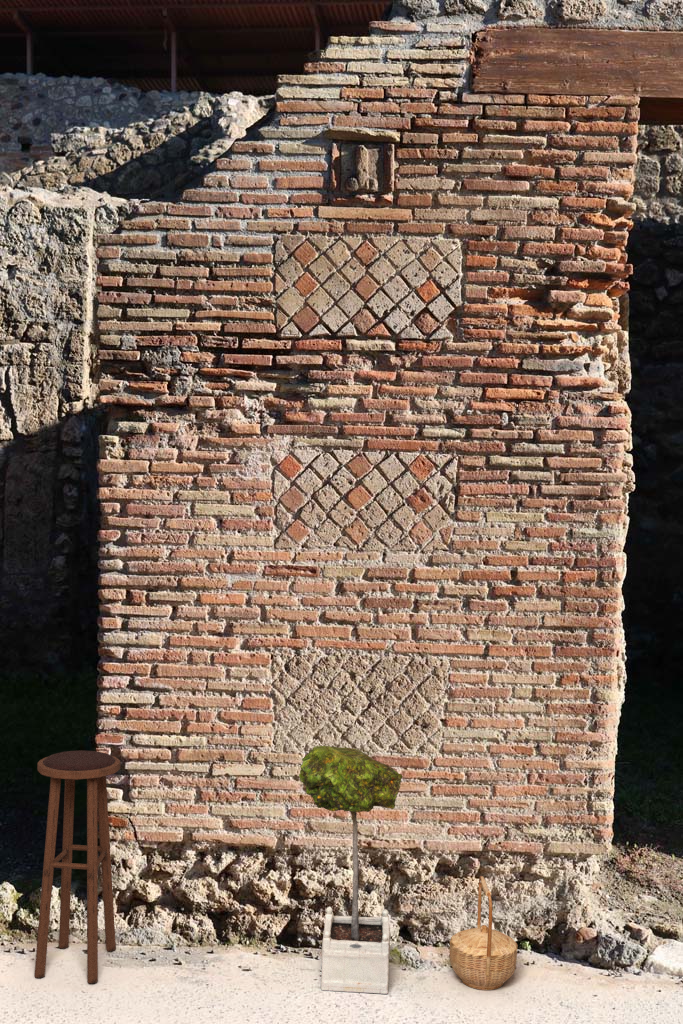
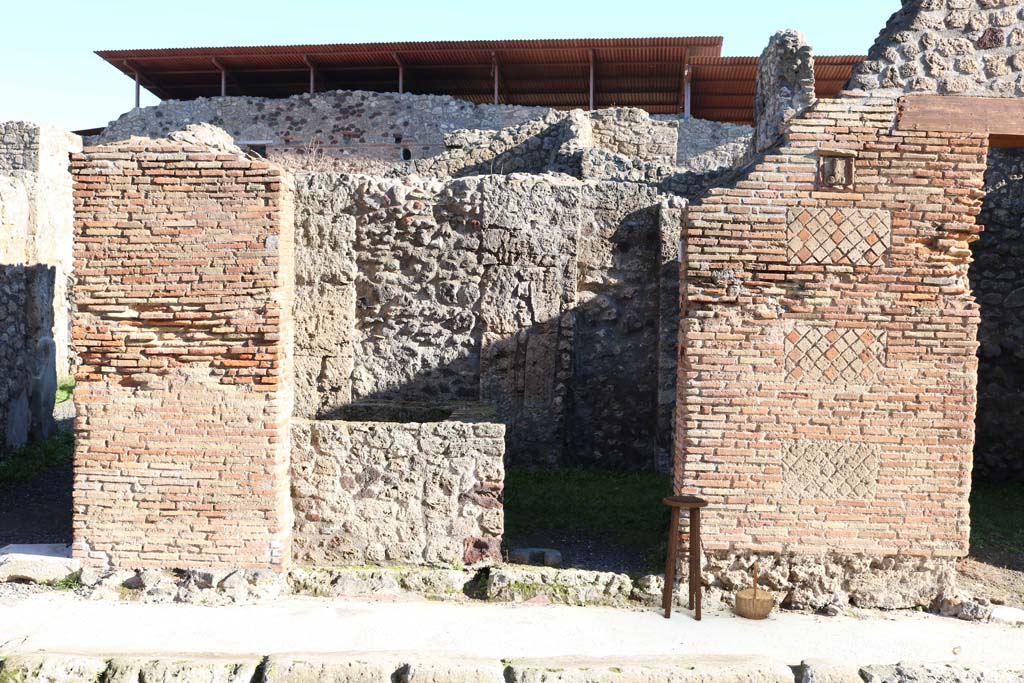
potted tree: present [299,746,403,994] -> none [805,491,864,626]
basket: present [450,876,518,990] -> present [735,561,774,619]

